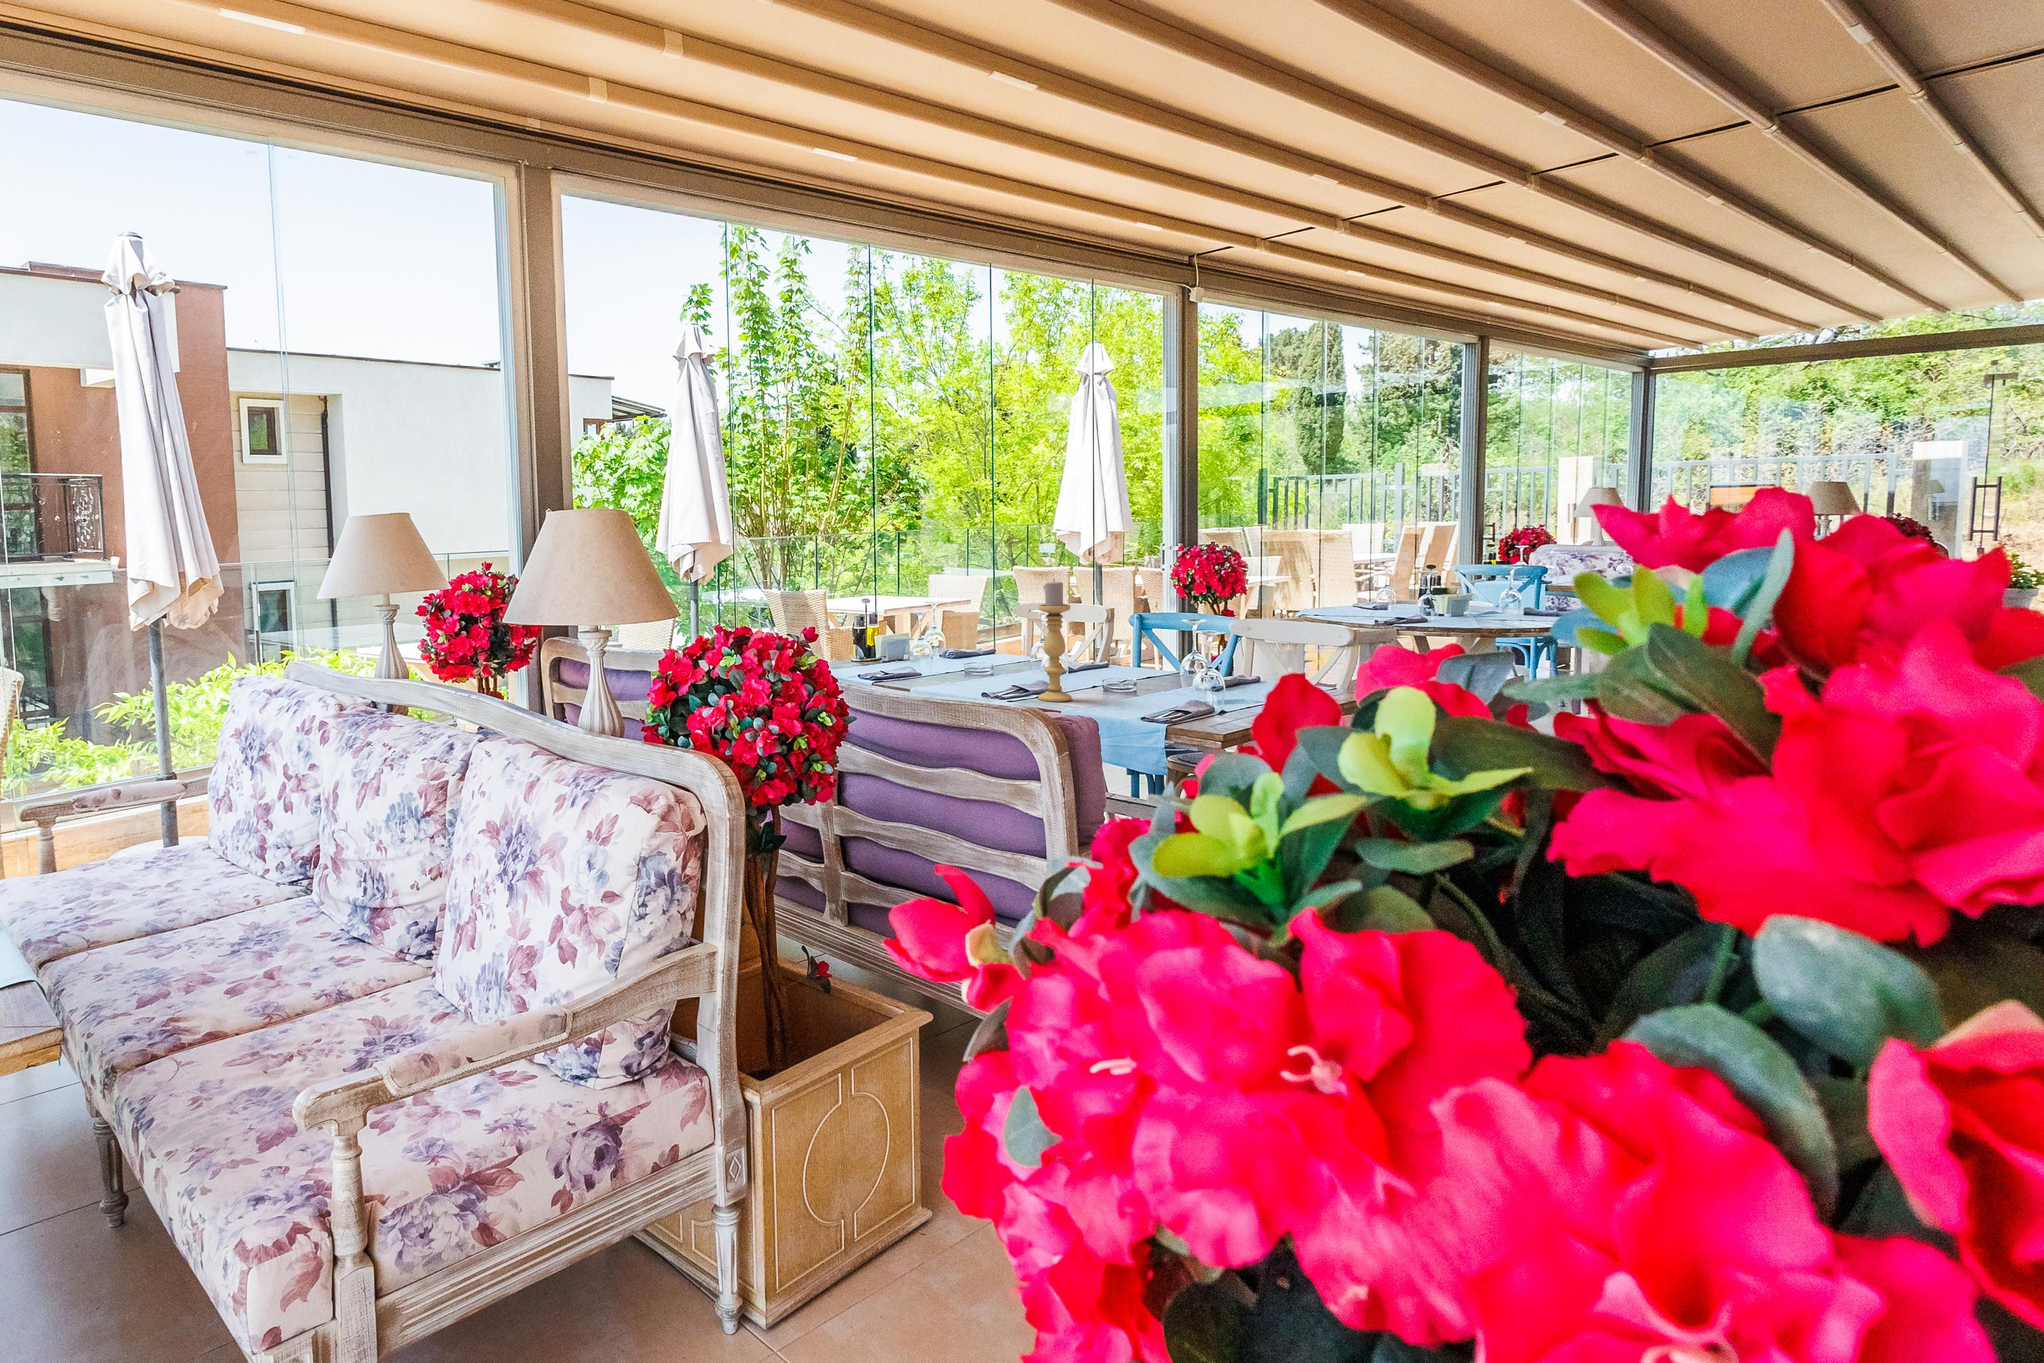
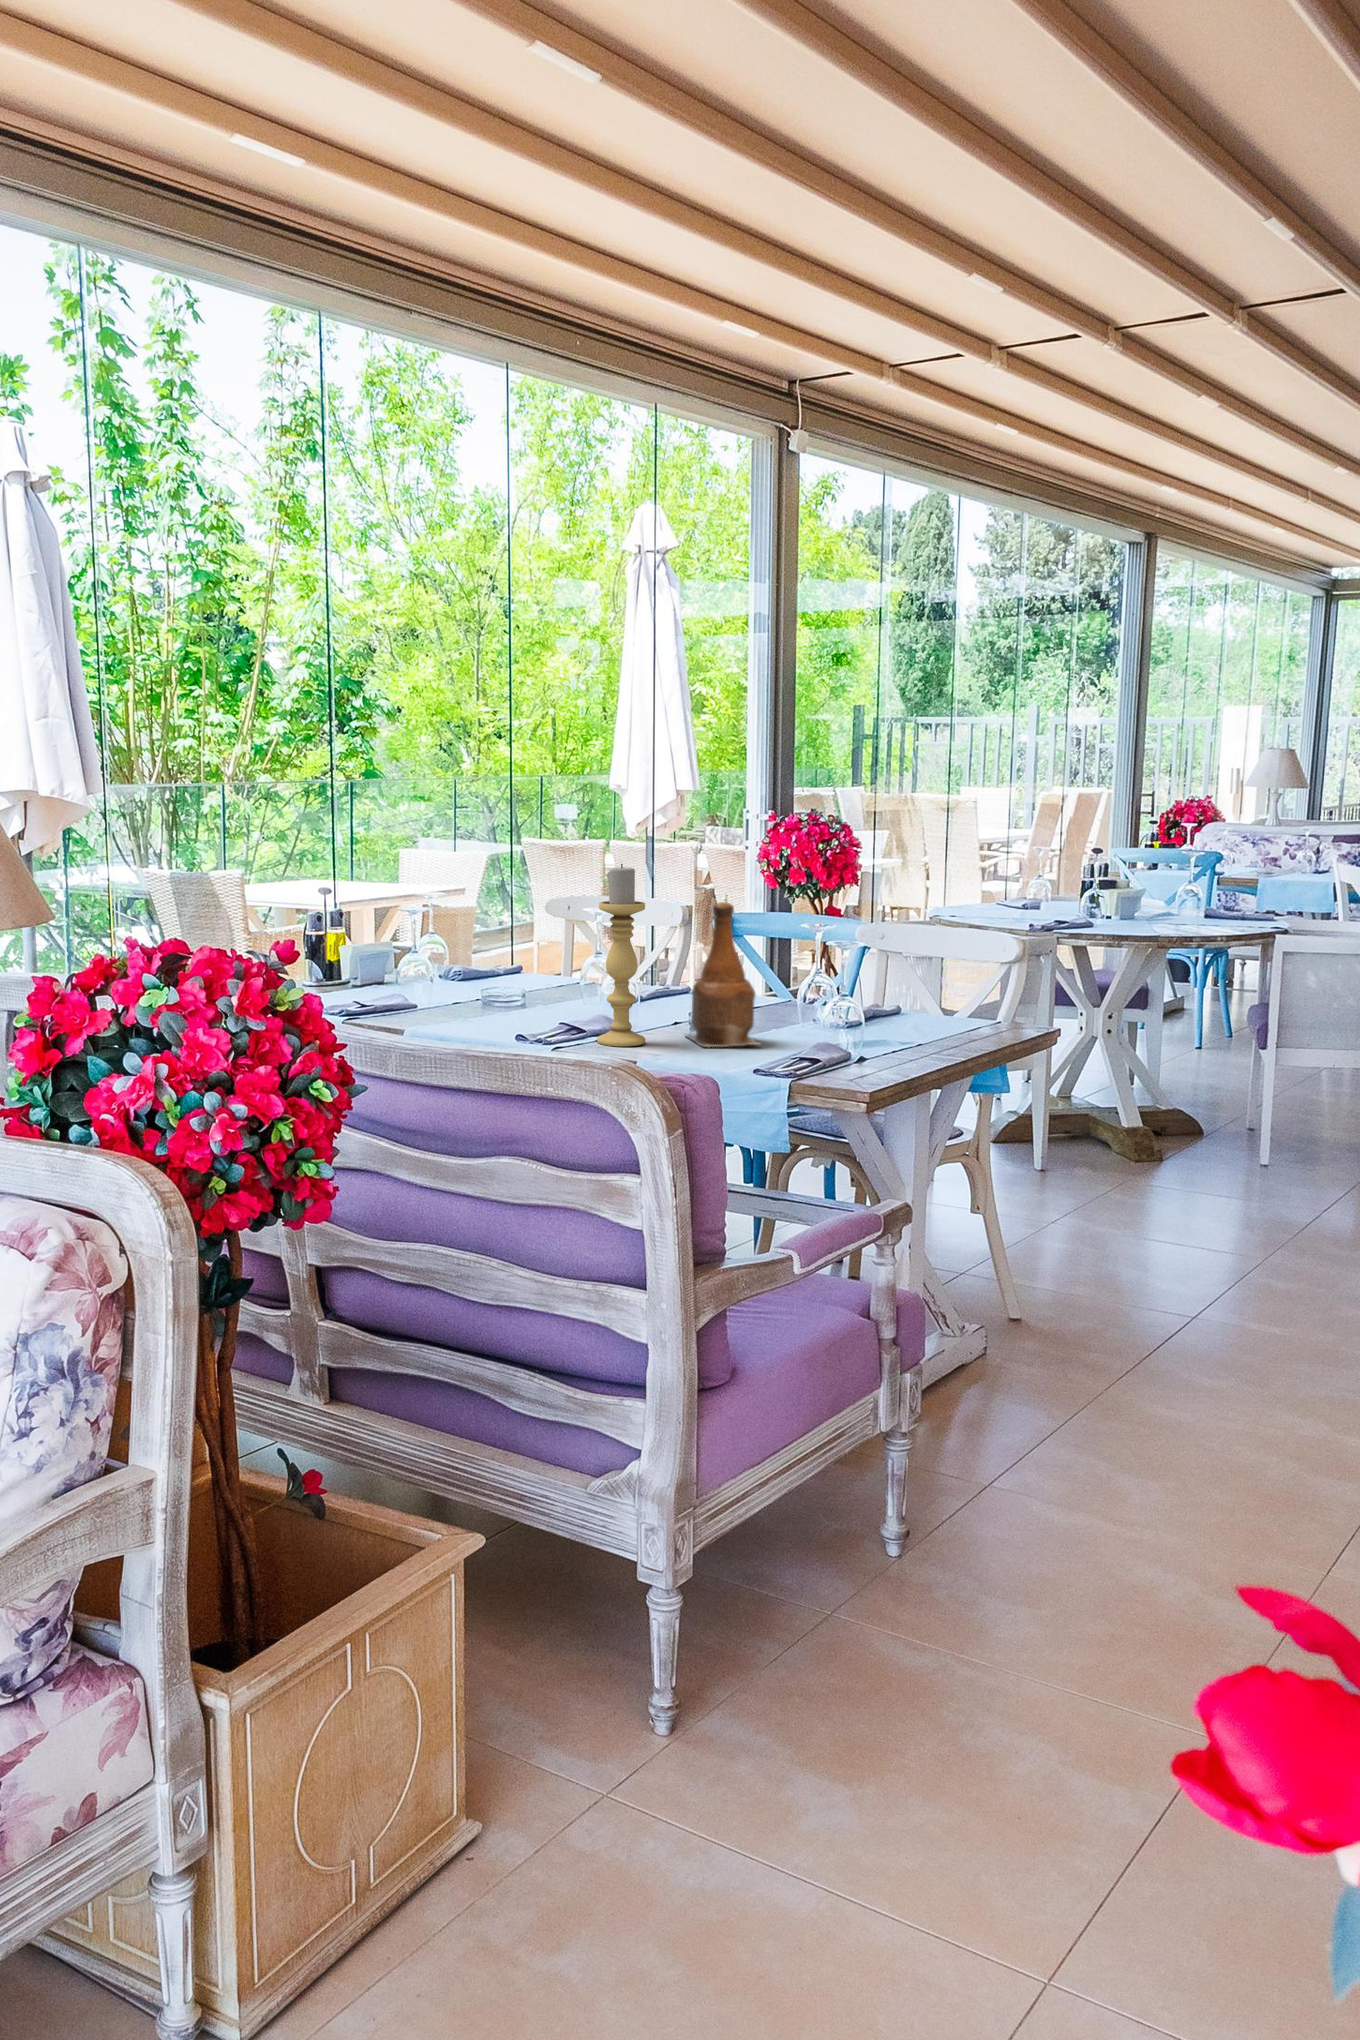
bottle: none [1101,604,1156,703] -> present [686,902,760,1047]

